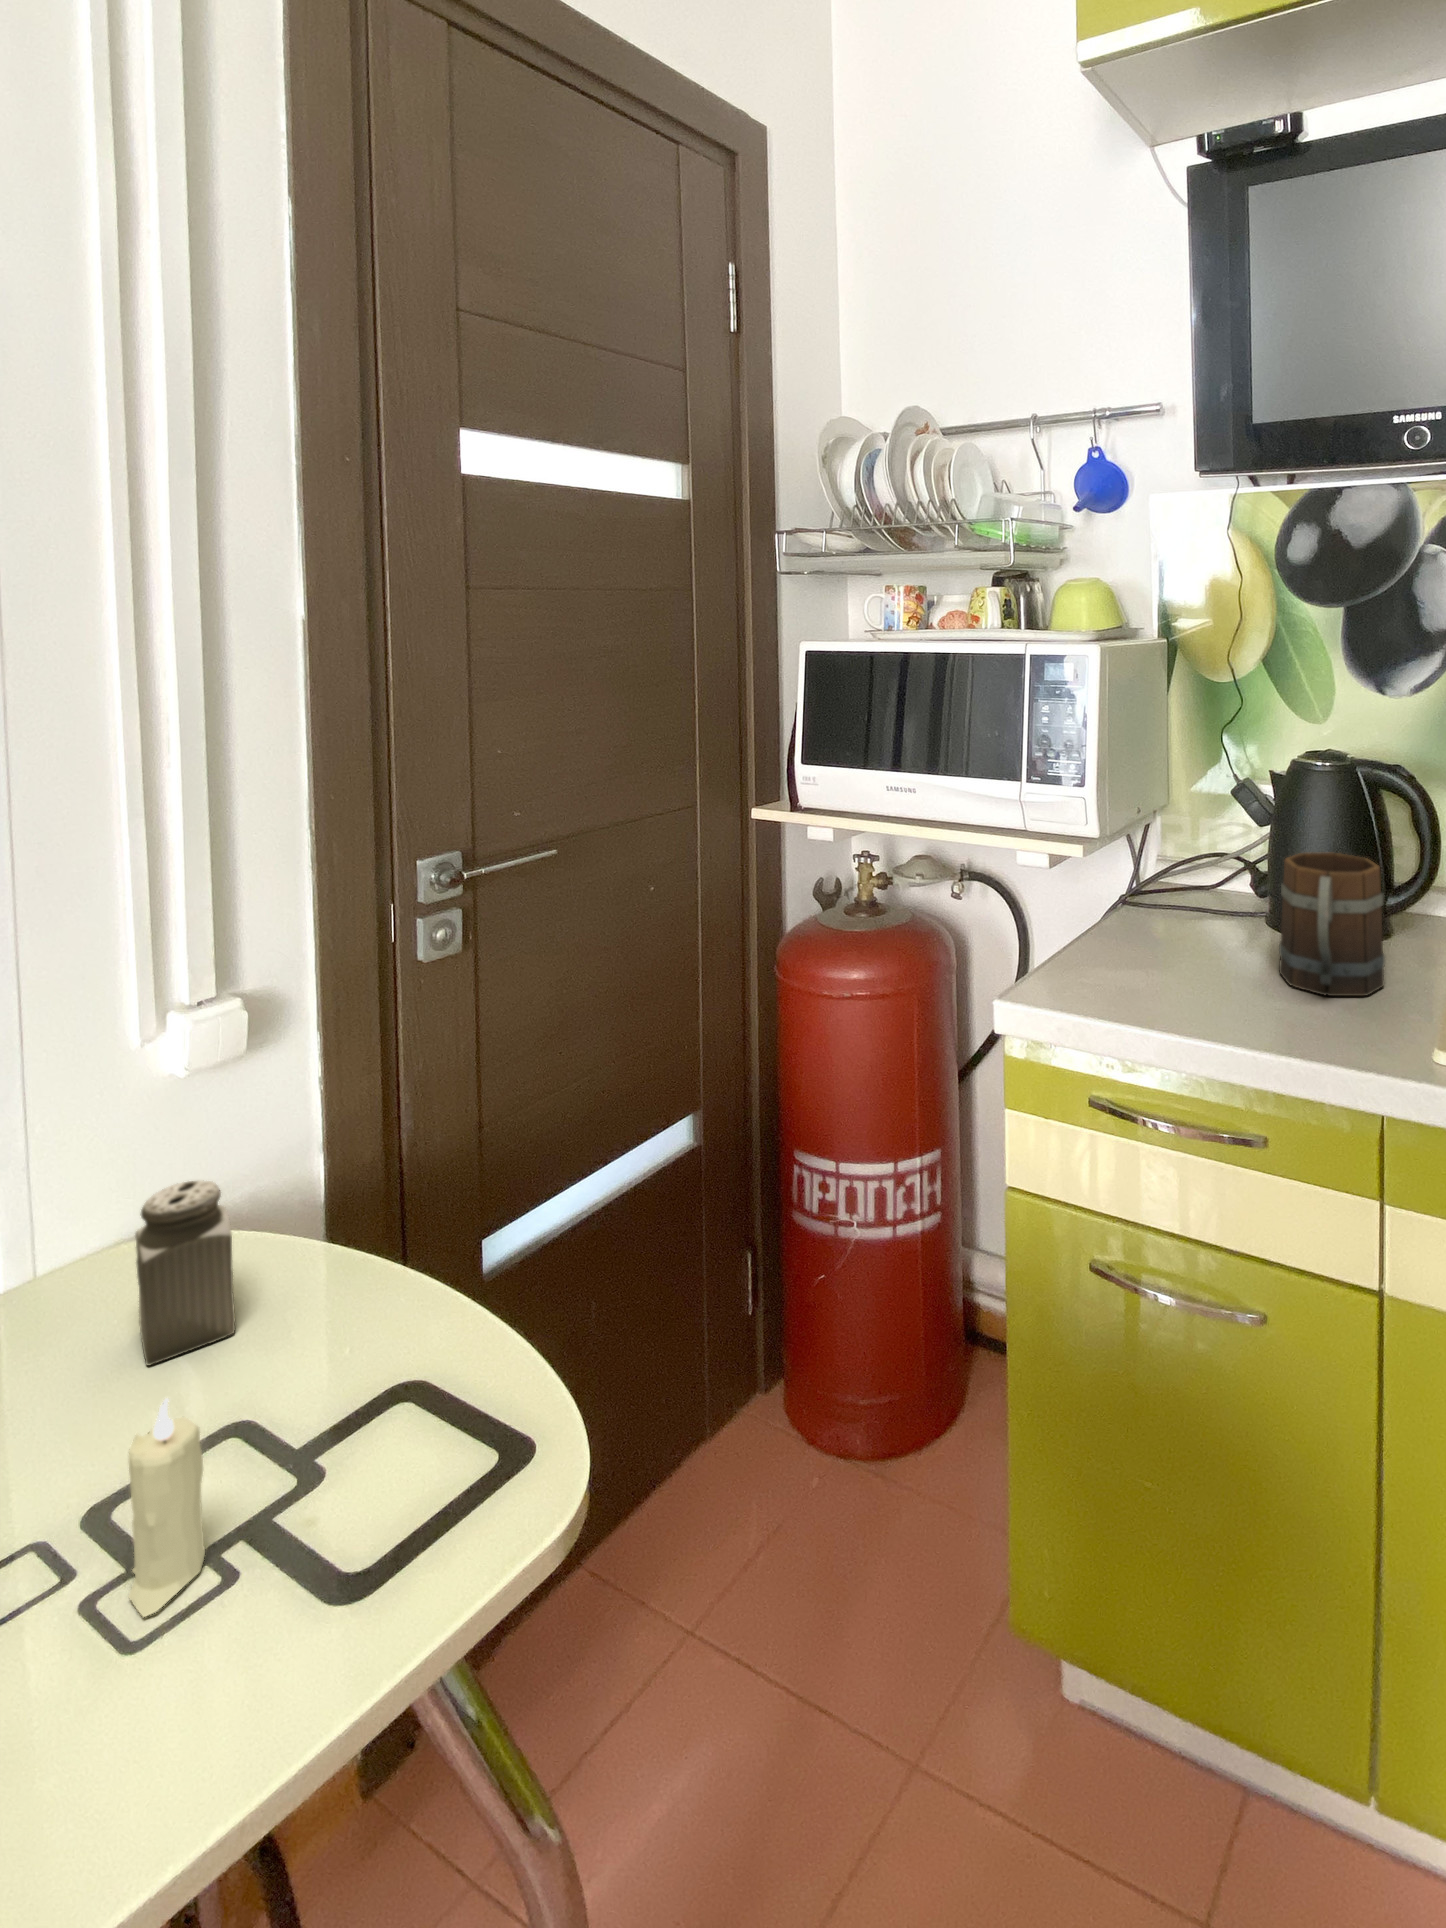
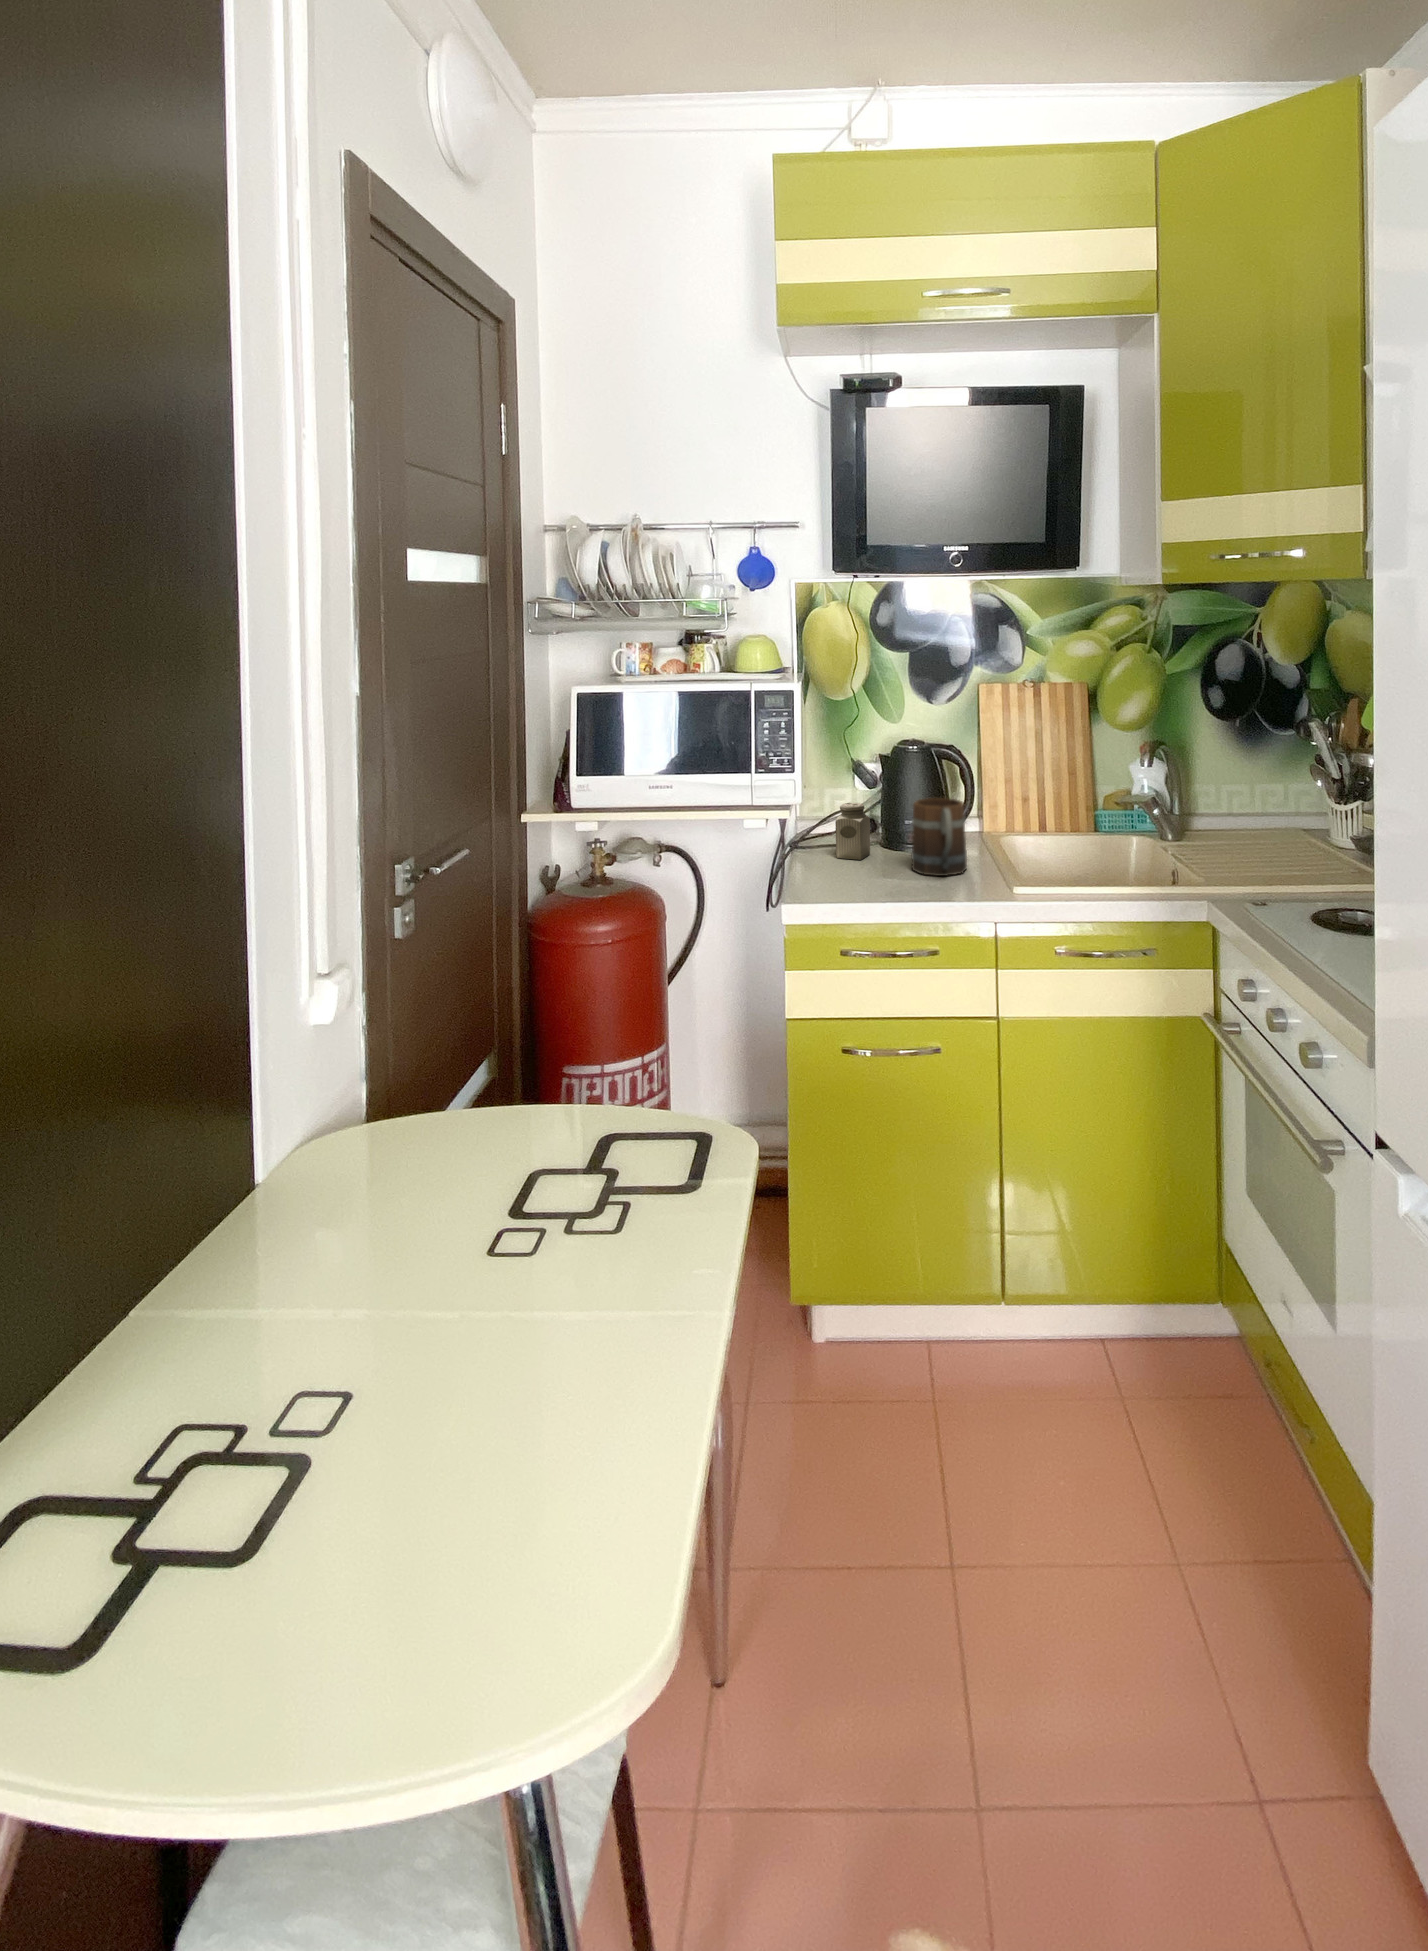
salt shaker: present [135,1180,235,1366] -> present [835,803,870,860]
candle: present [129,1398,205,1617] -> none [538,1123,580,1241]

